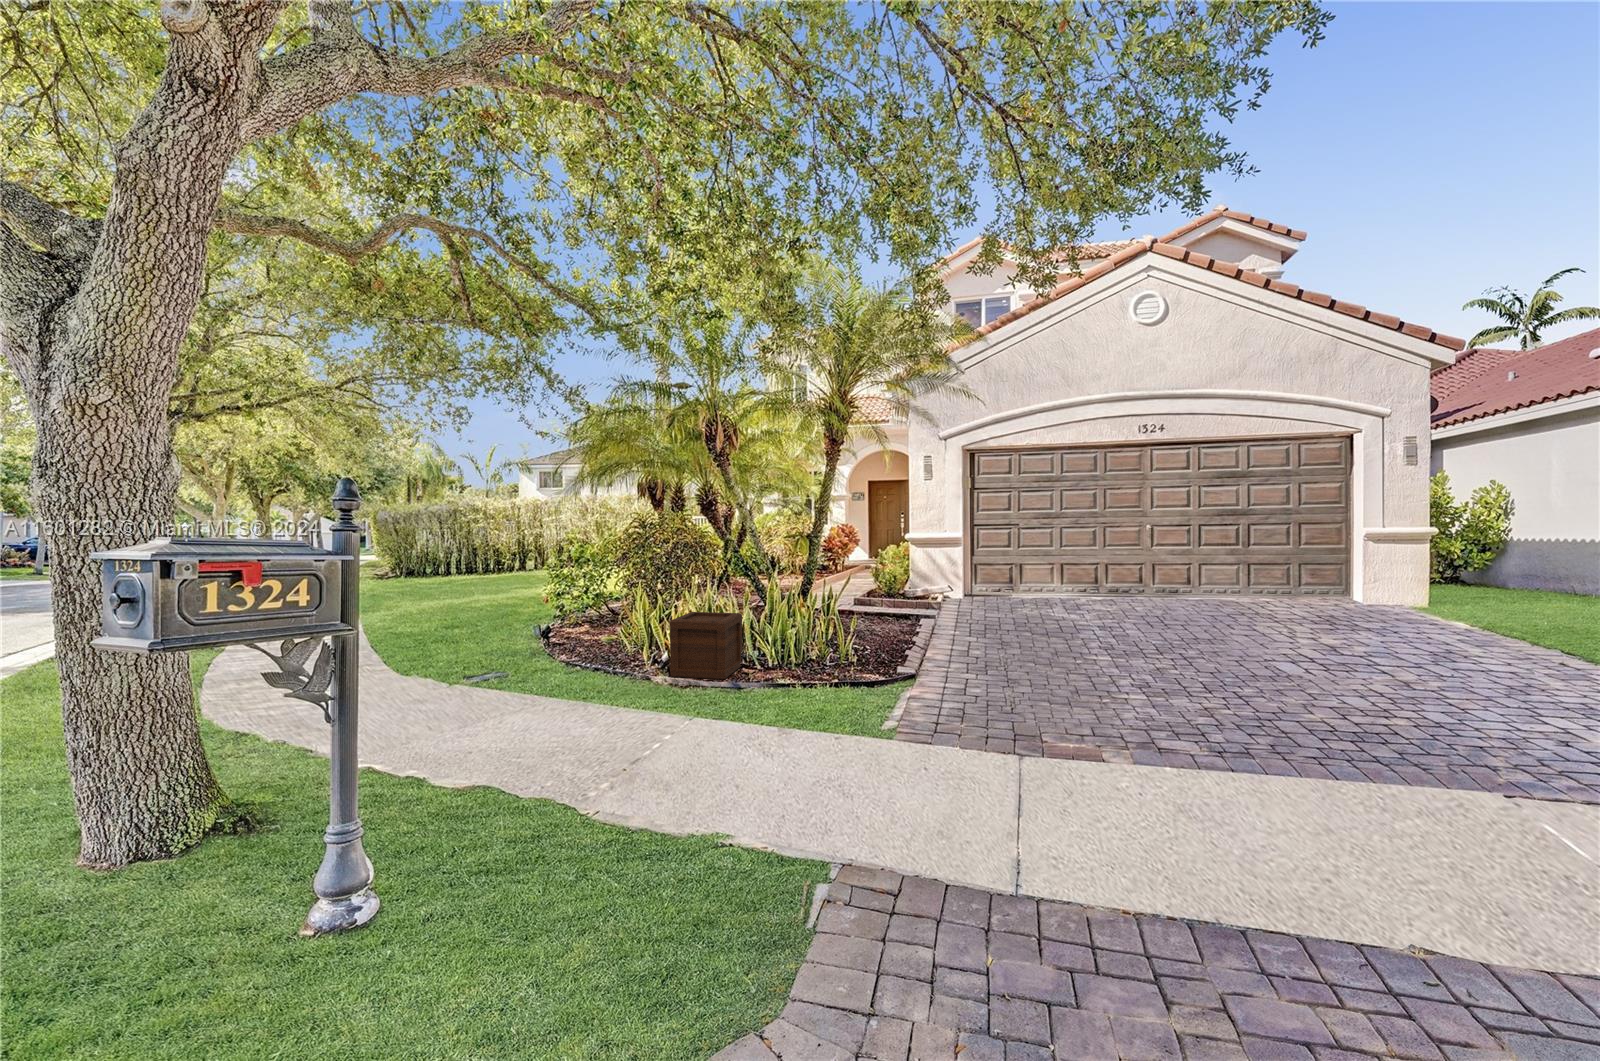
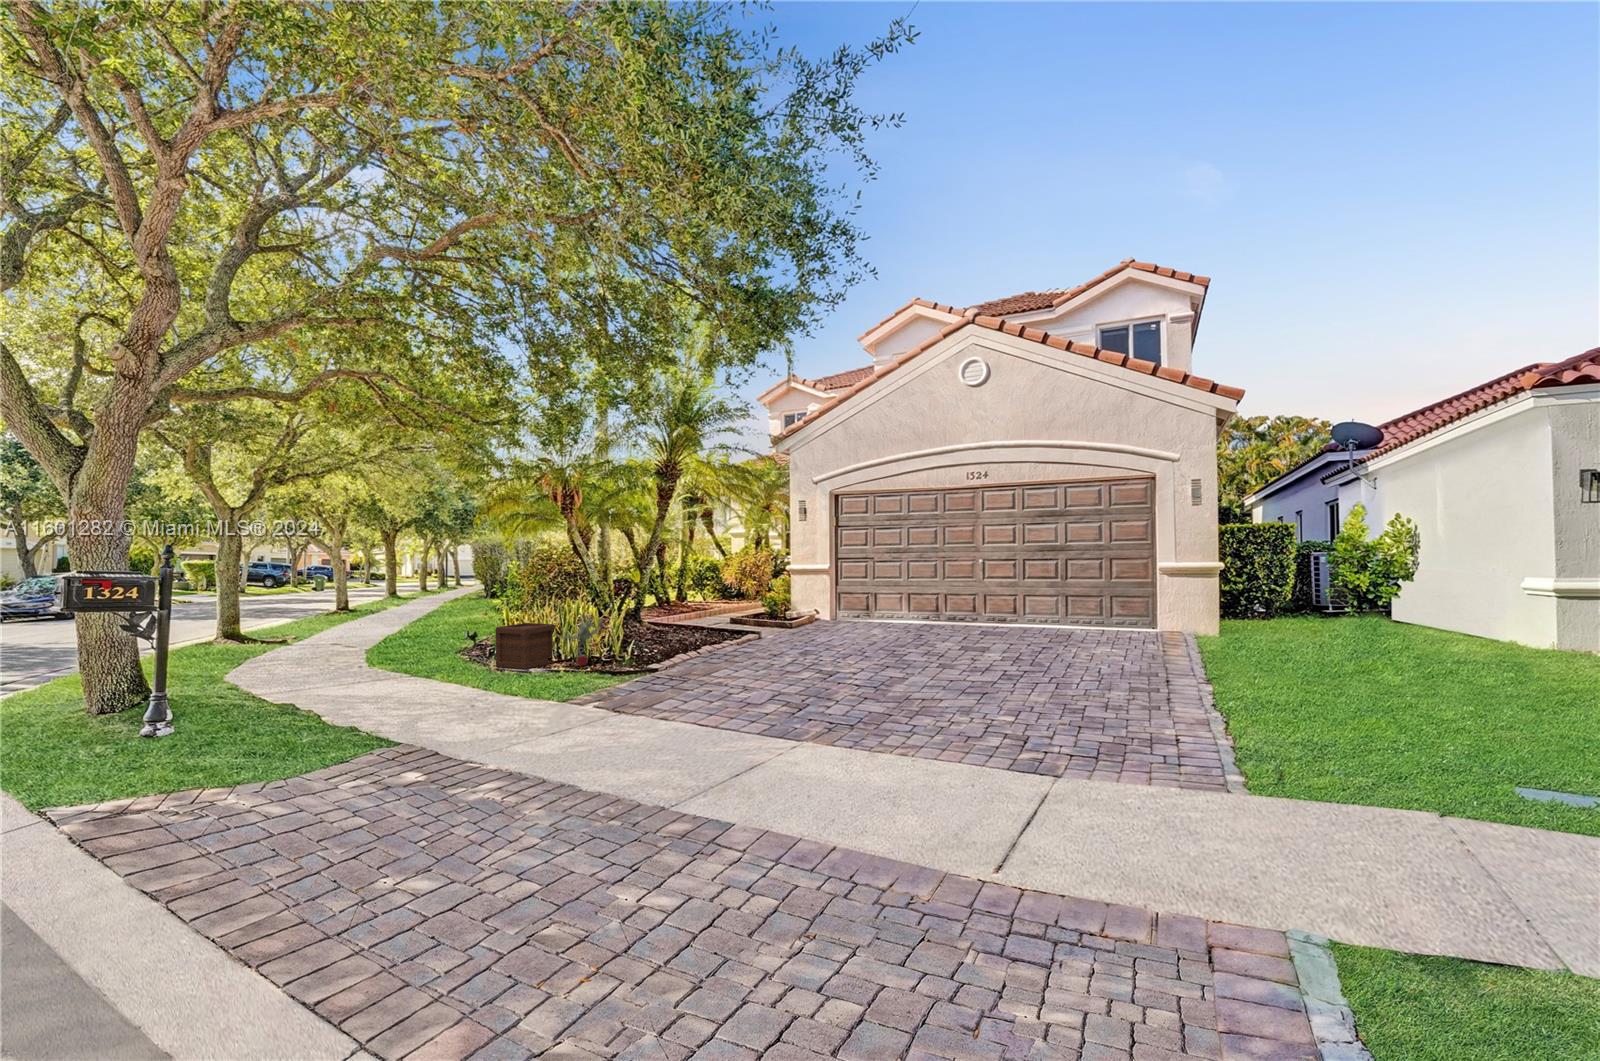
potted tree: none [762,595,821,671] -> present [561,613,603,666]

